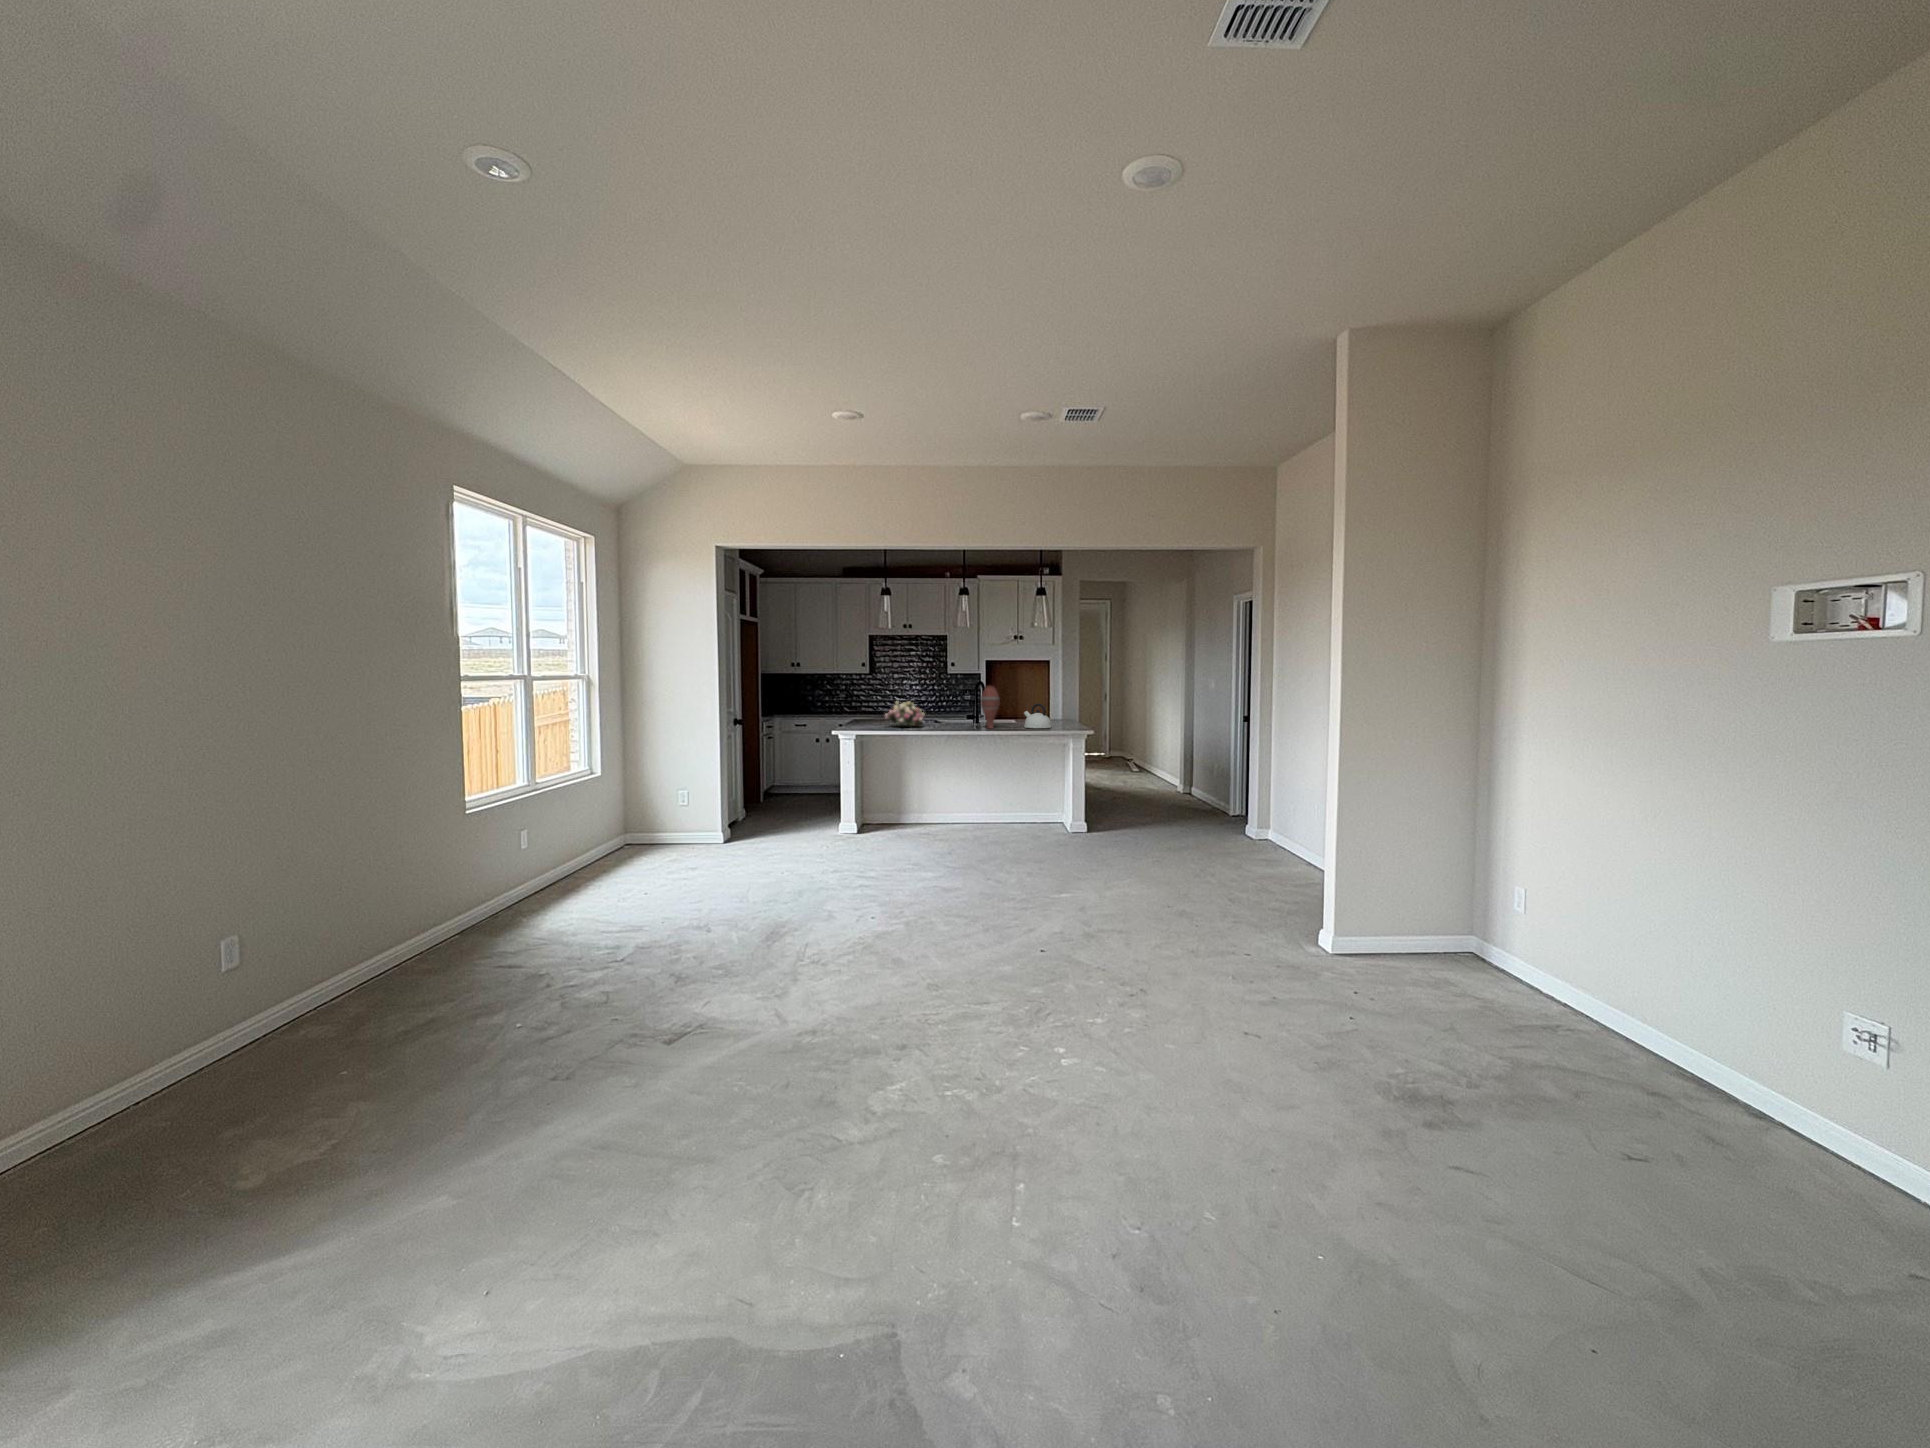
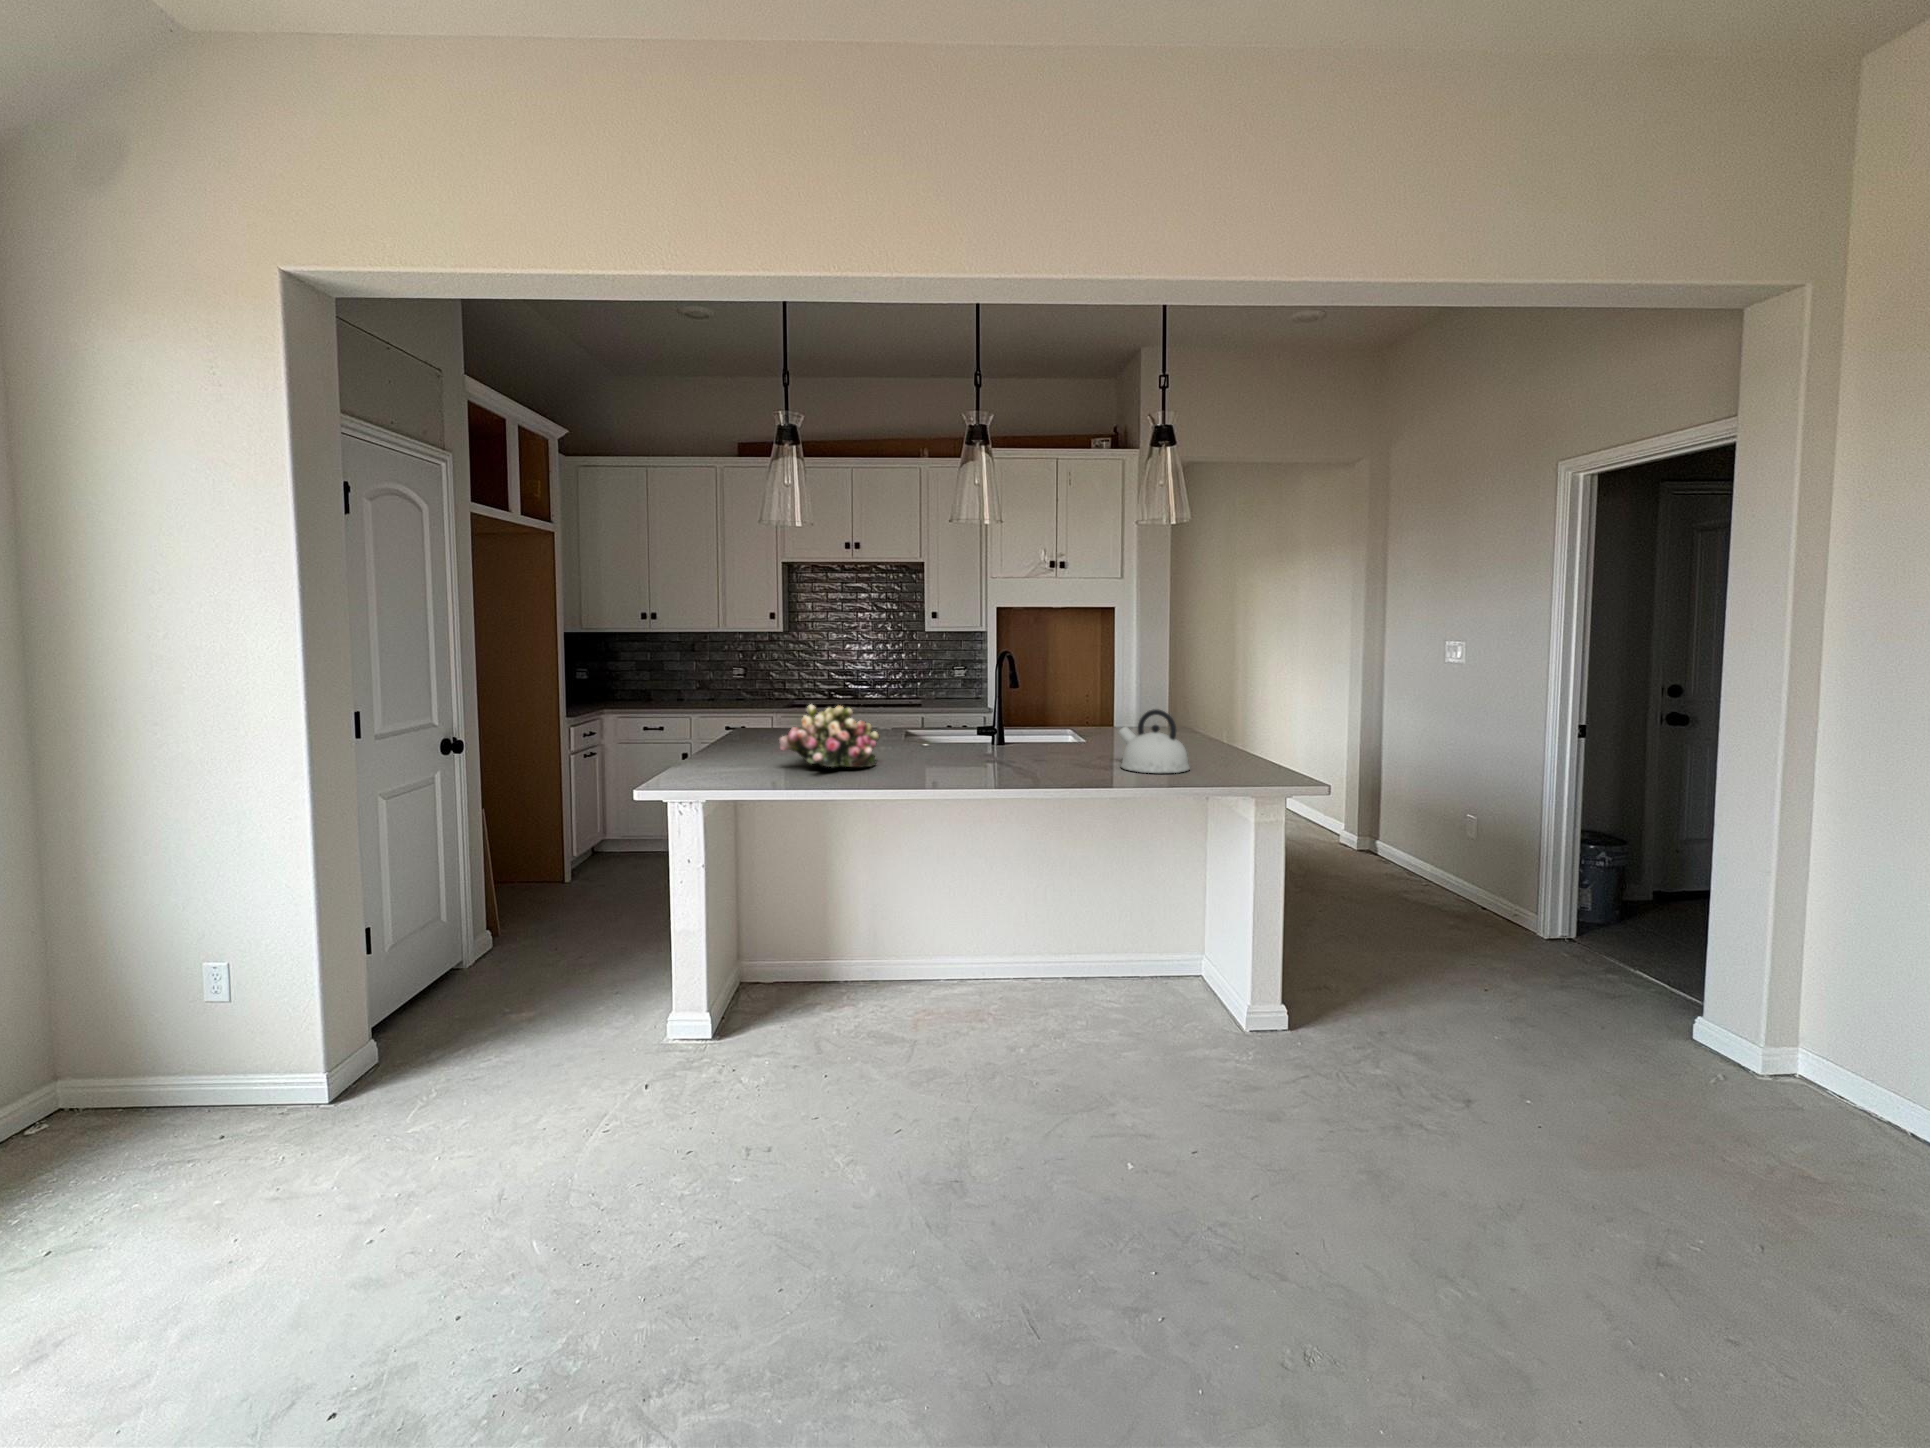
vase: present [981,686,1000,728] -> none [1016,666,1064,774]

